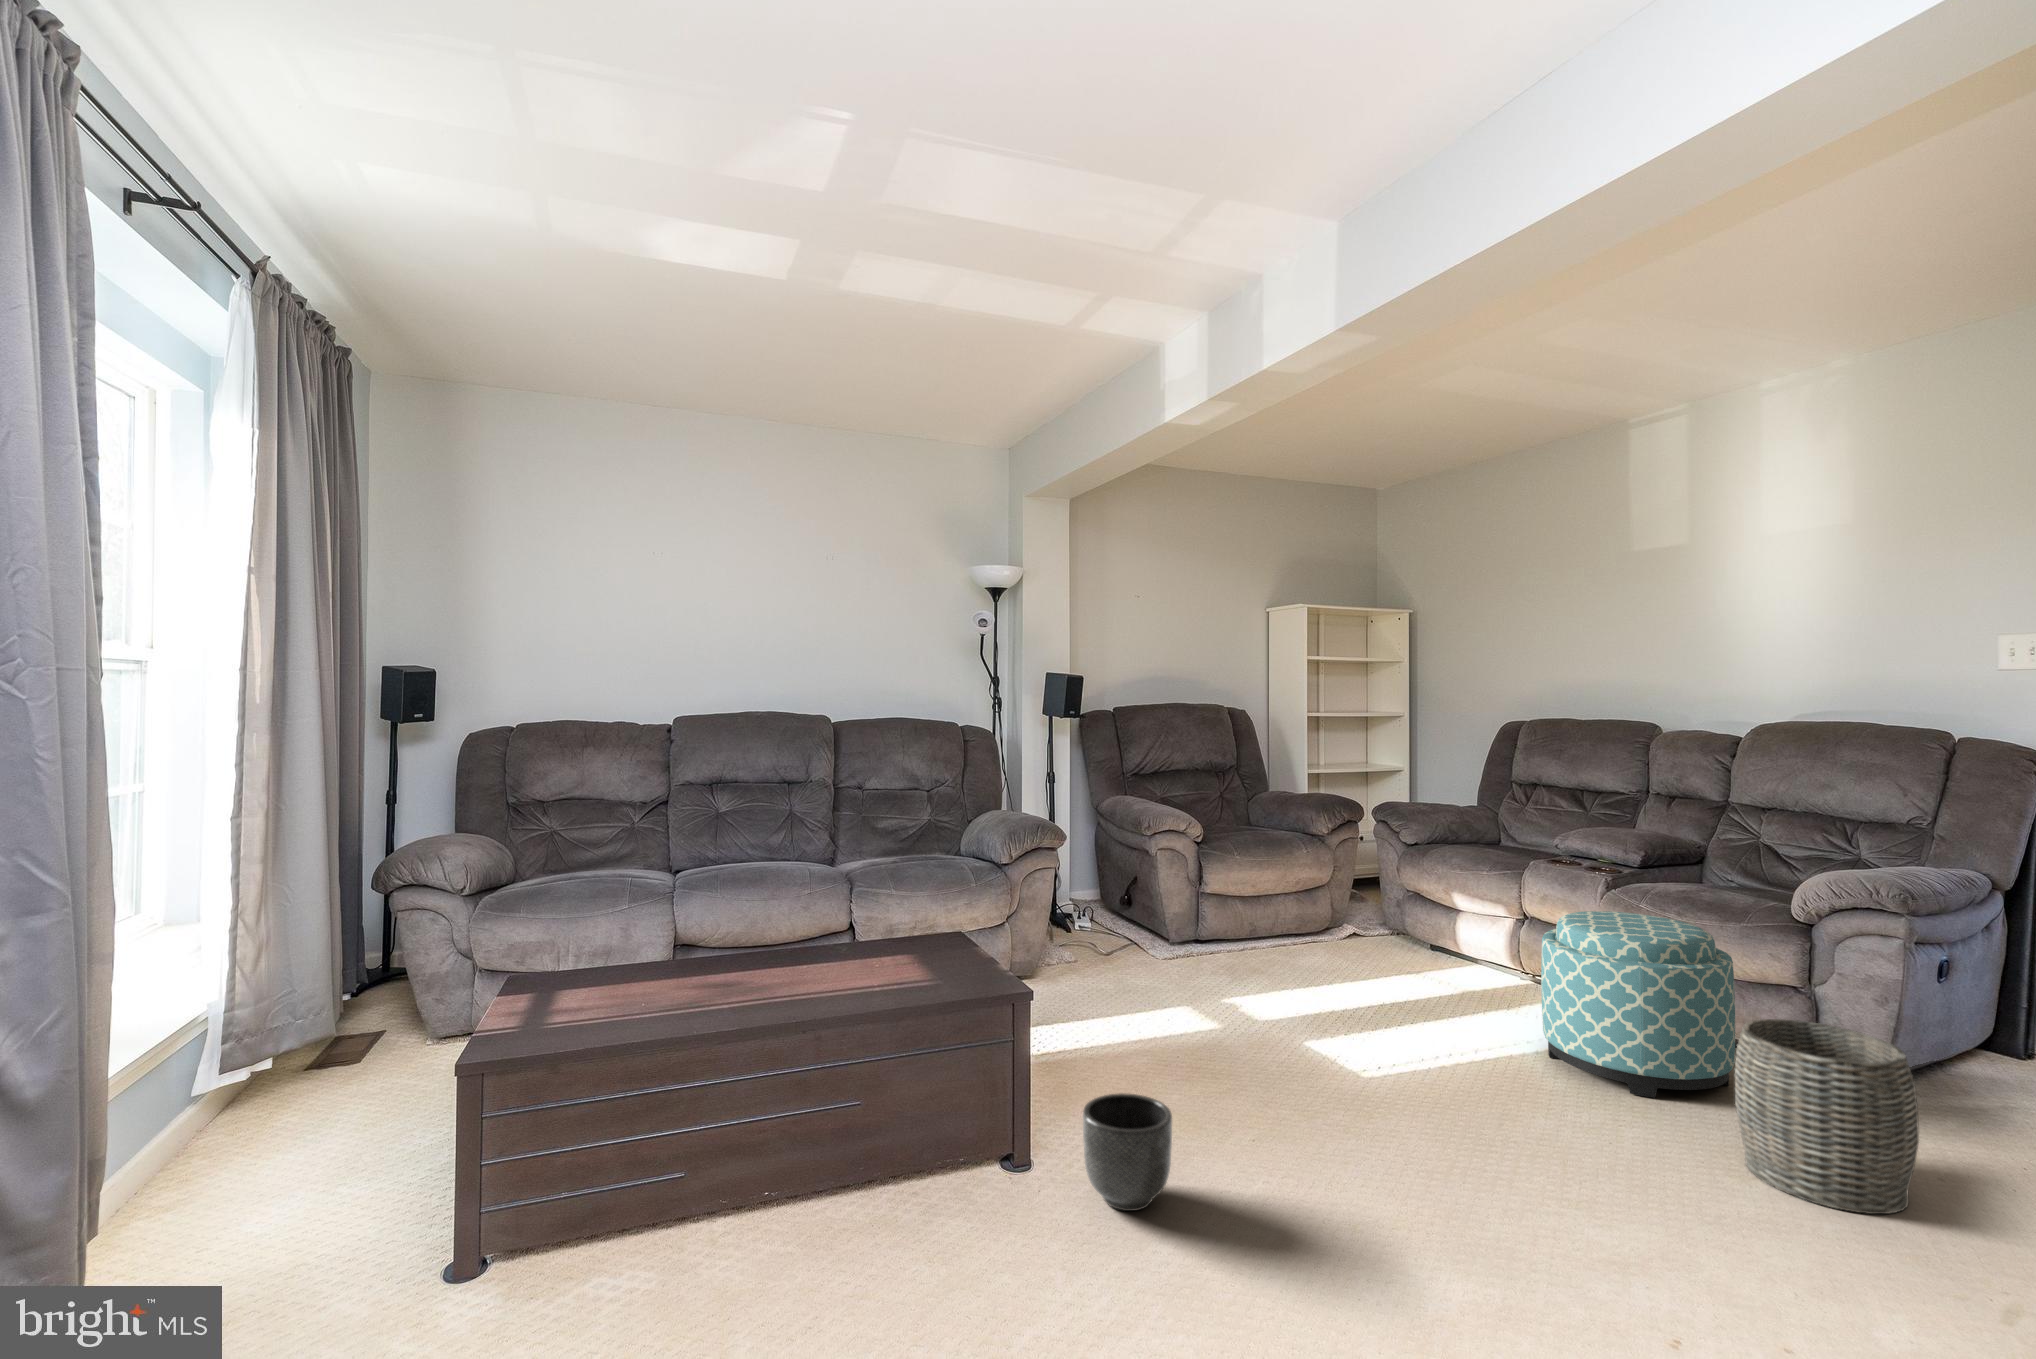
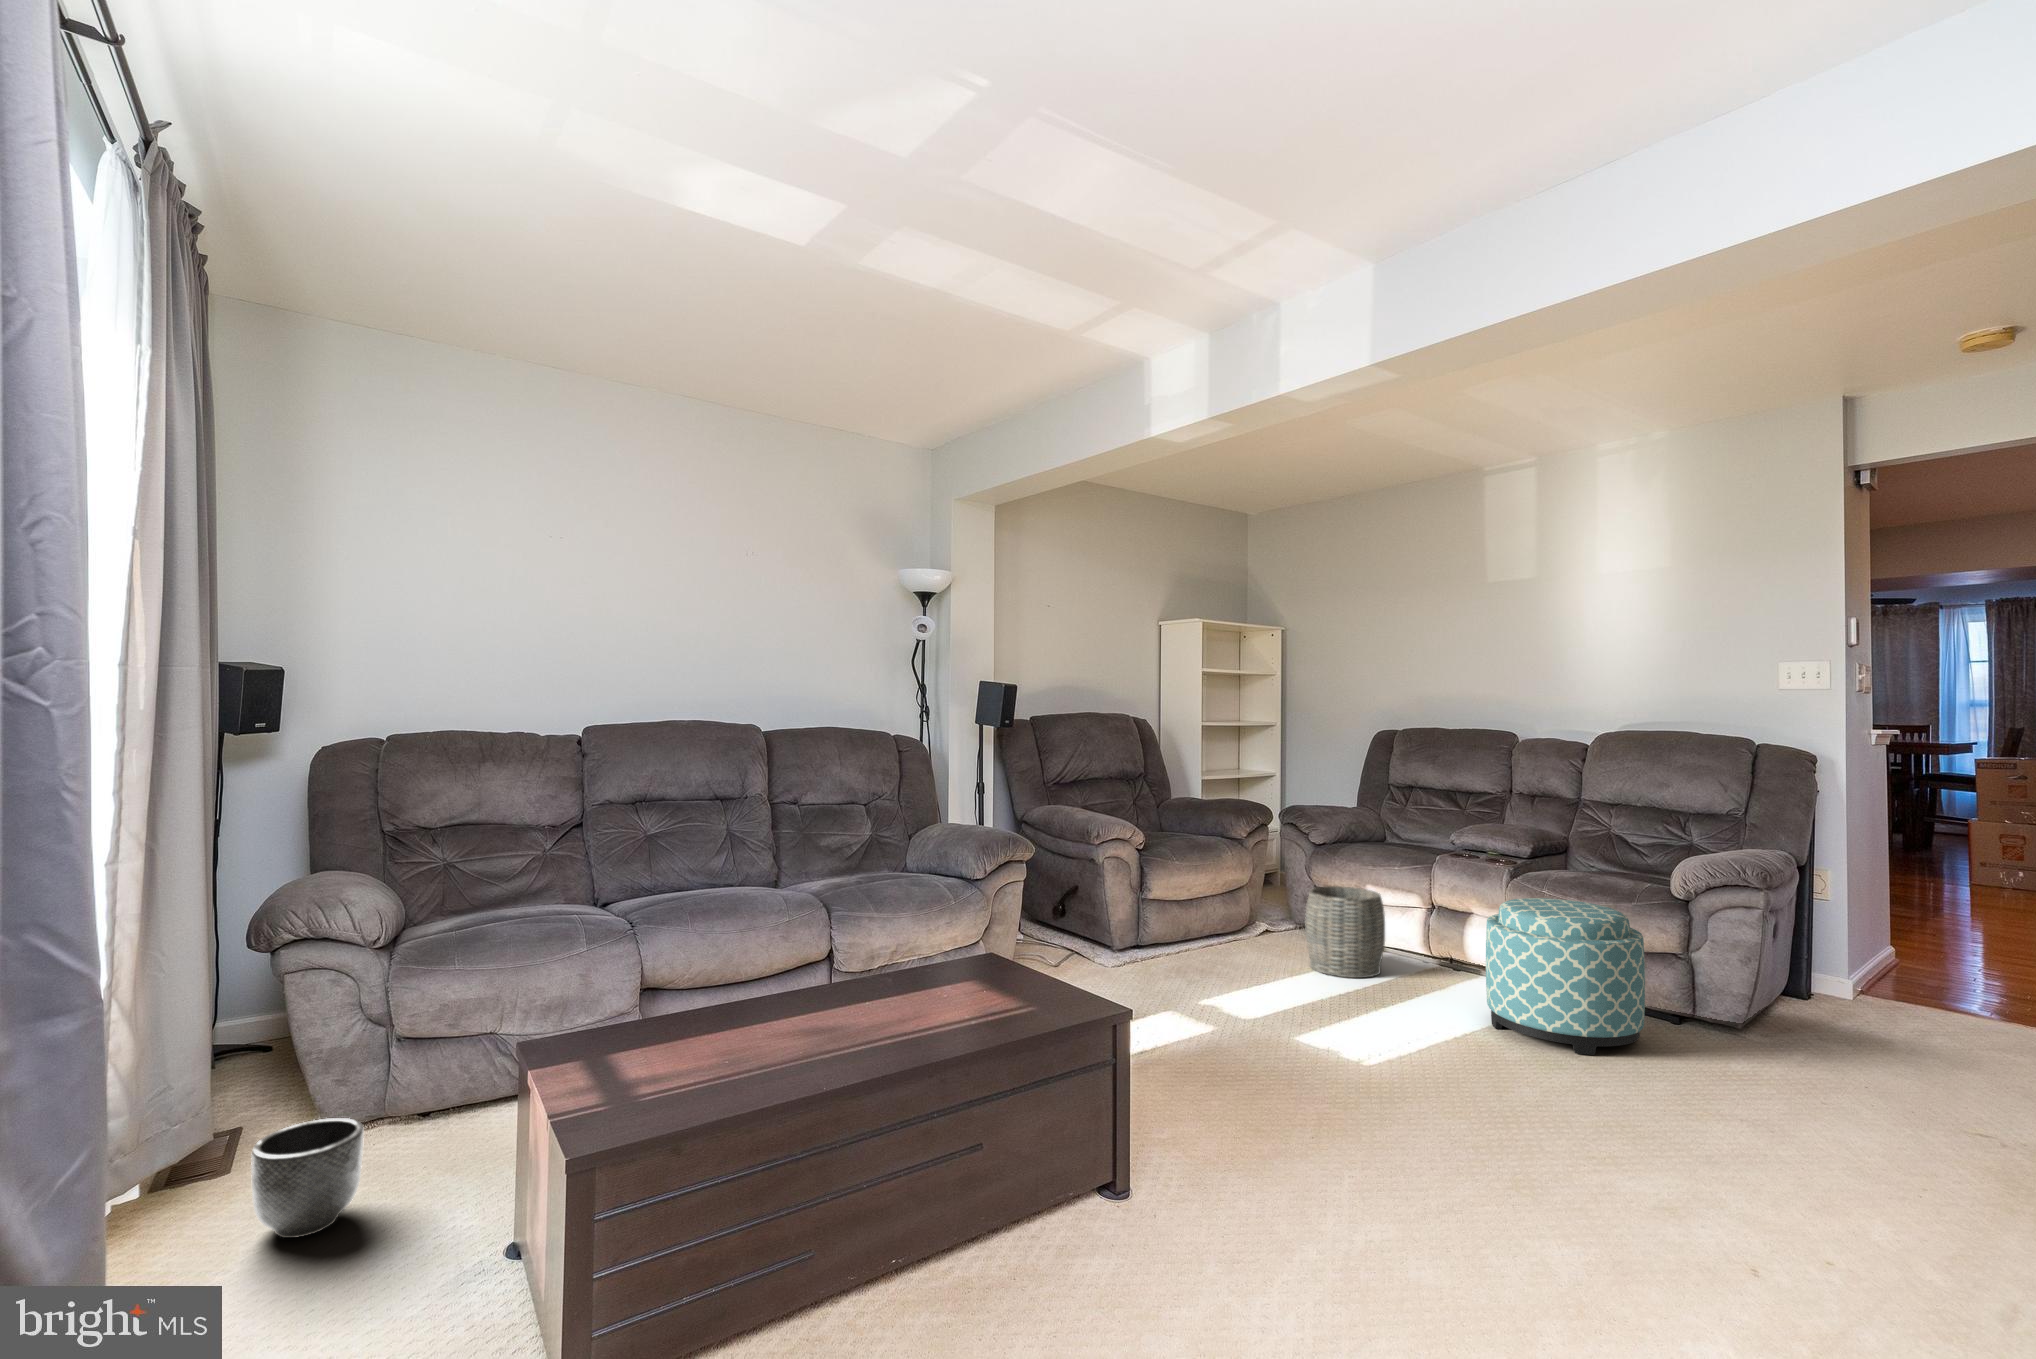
woven basket: present [1735,1019,1919,1214] -> present [1305,886,1385,978]
planter: present [1083,1093,1172,1211] -> present [251,1118,364,1238]

